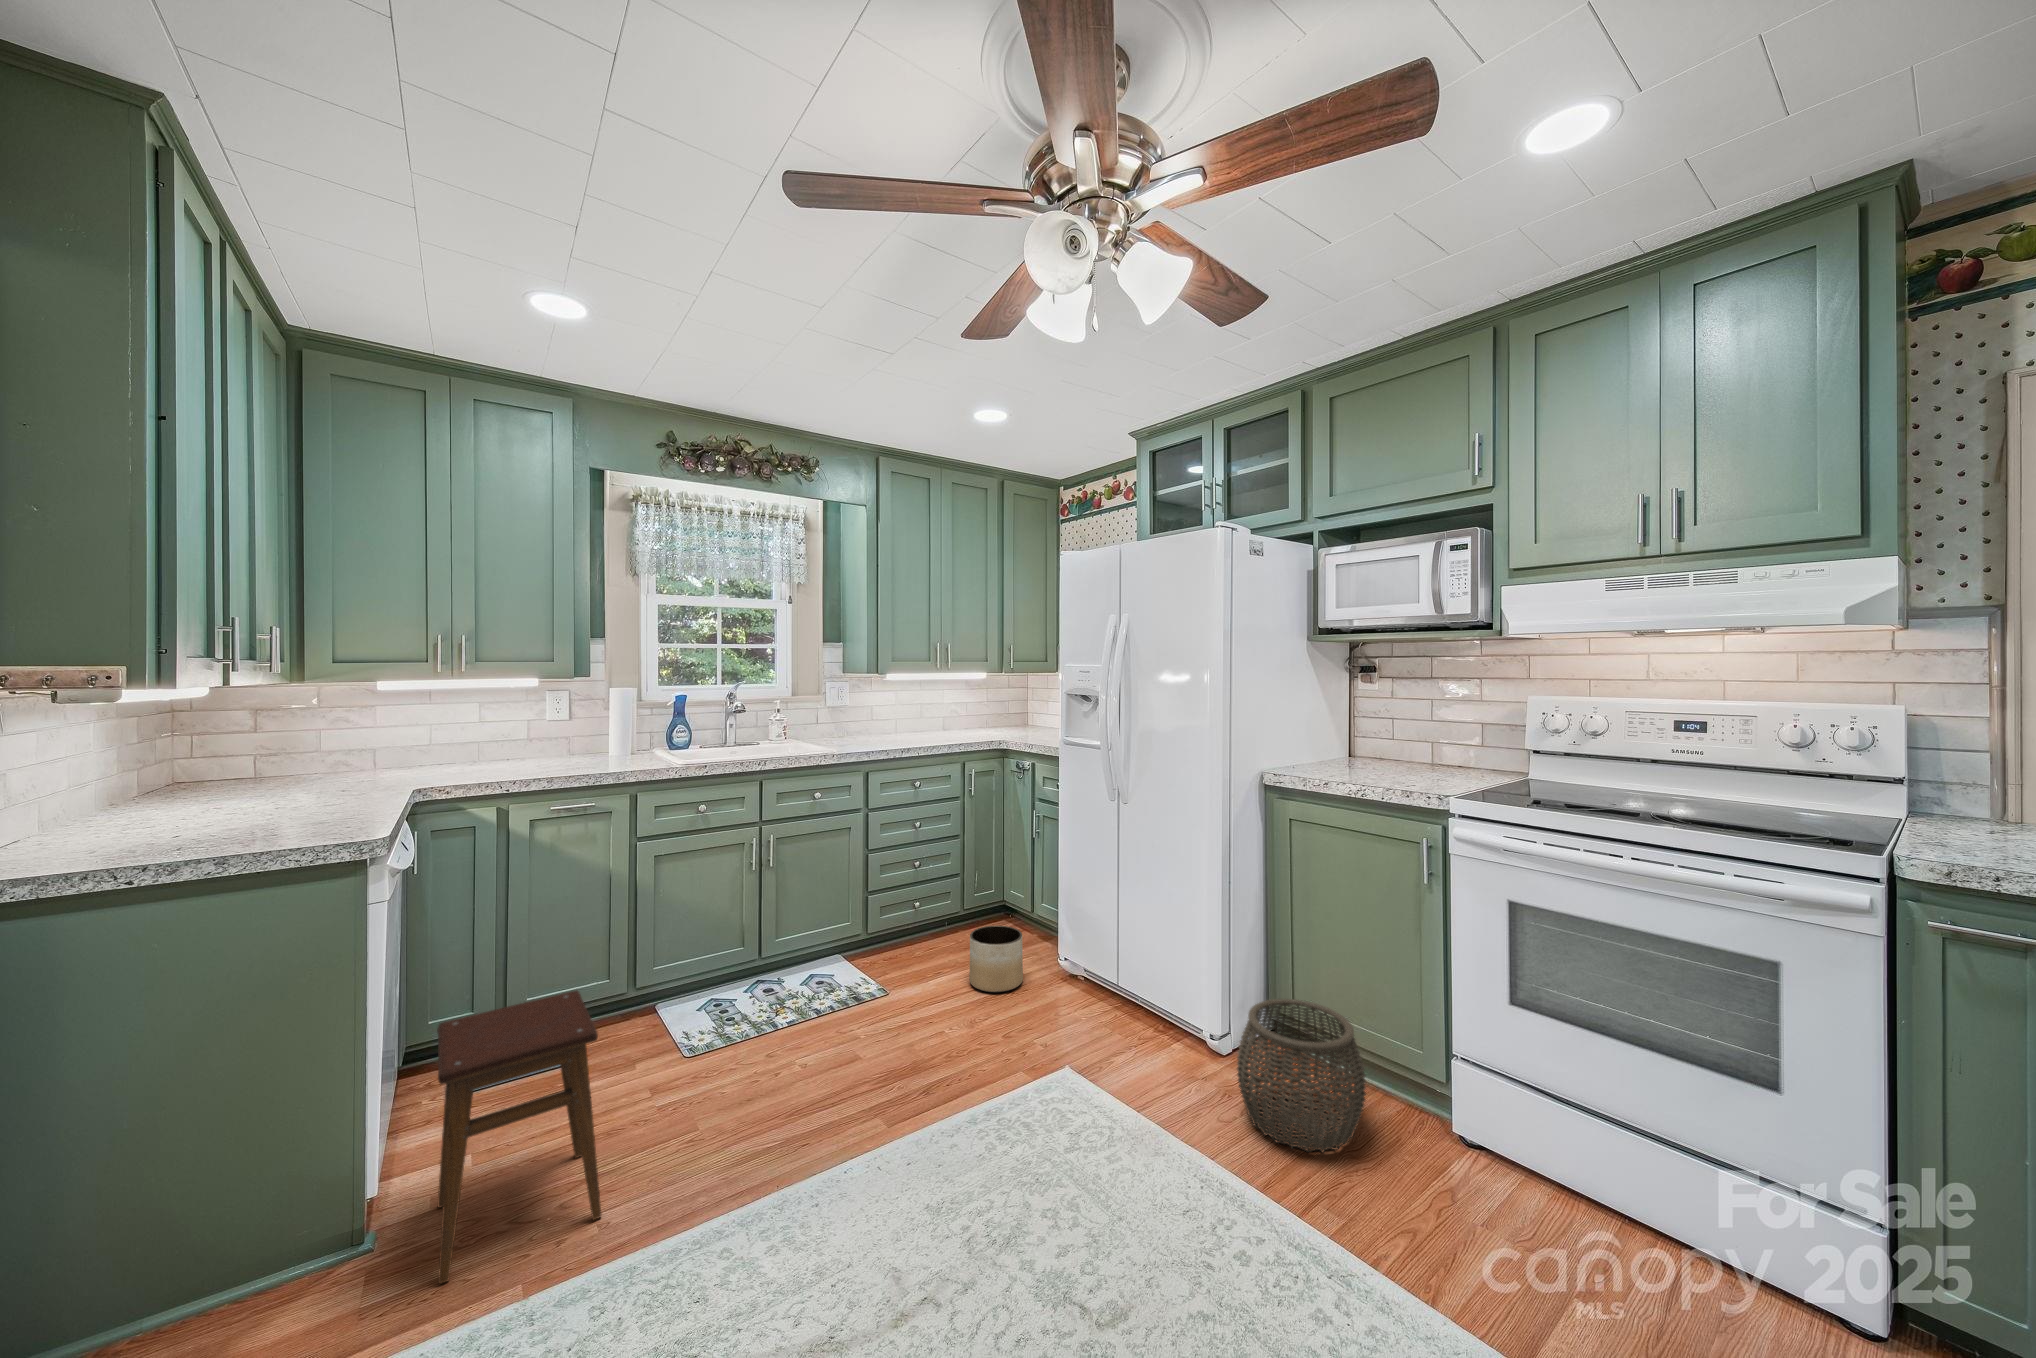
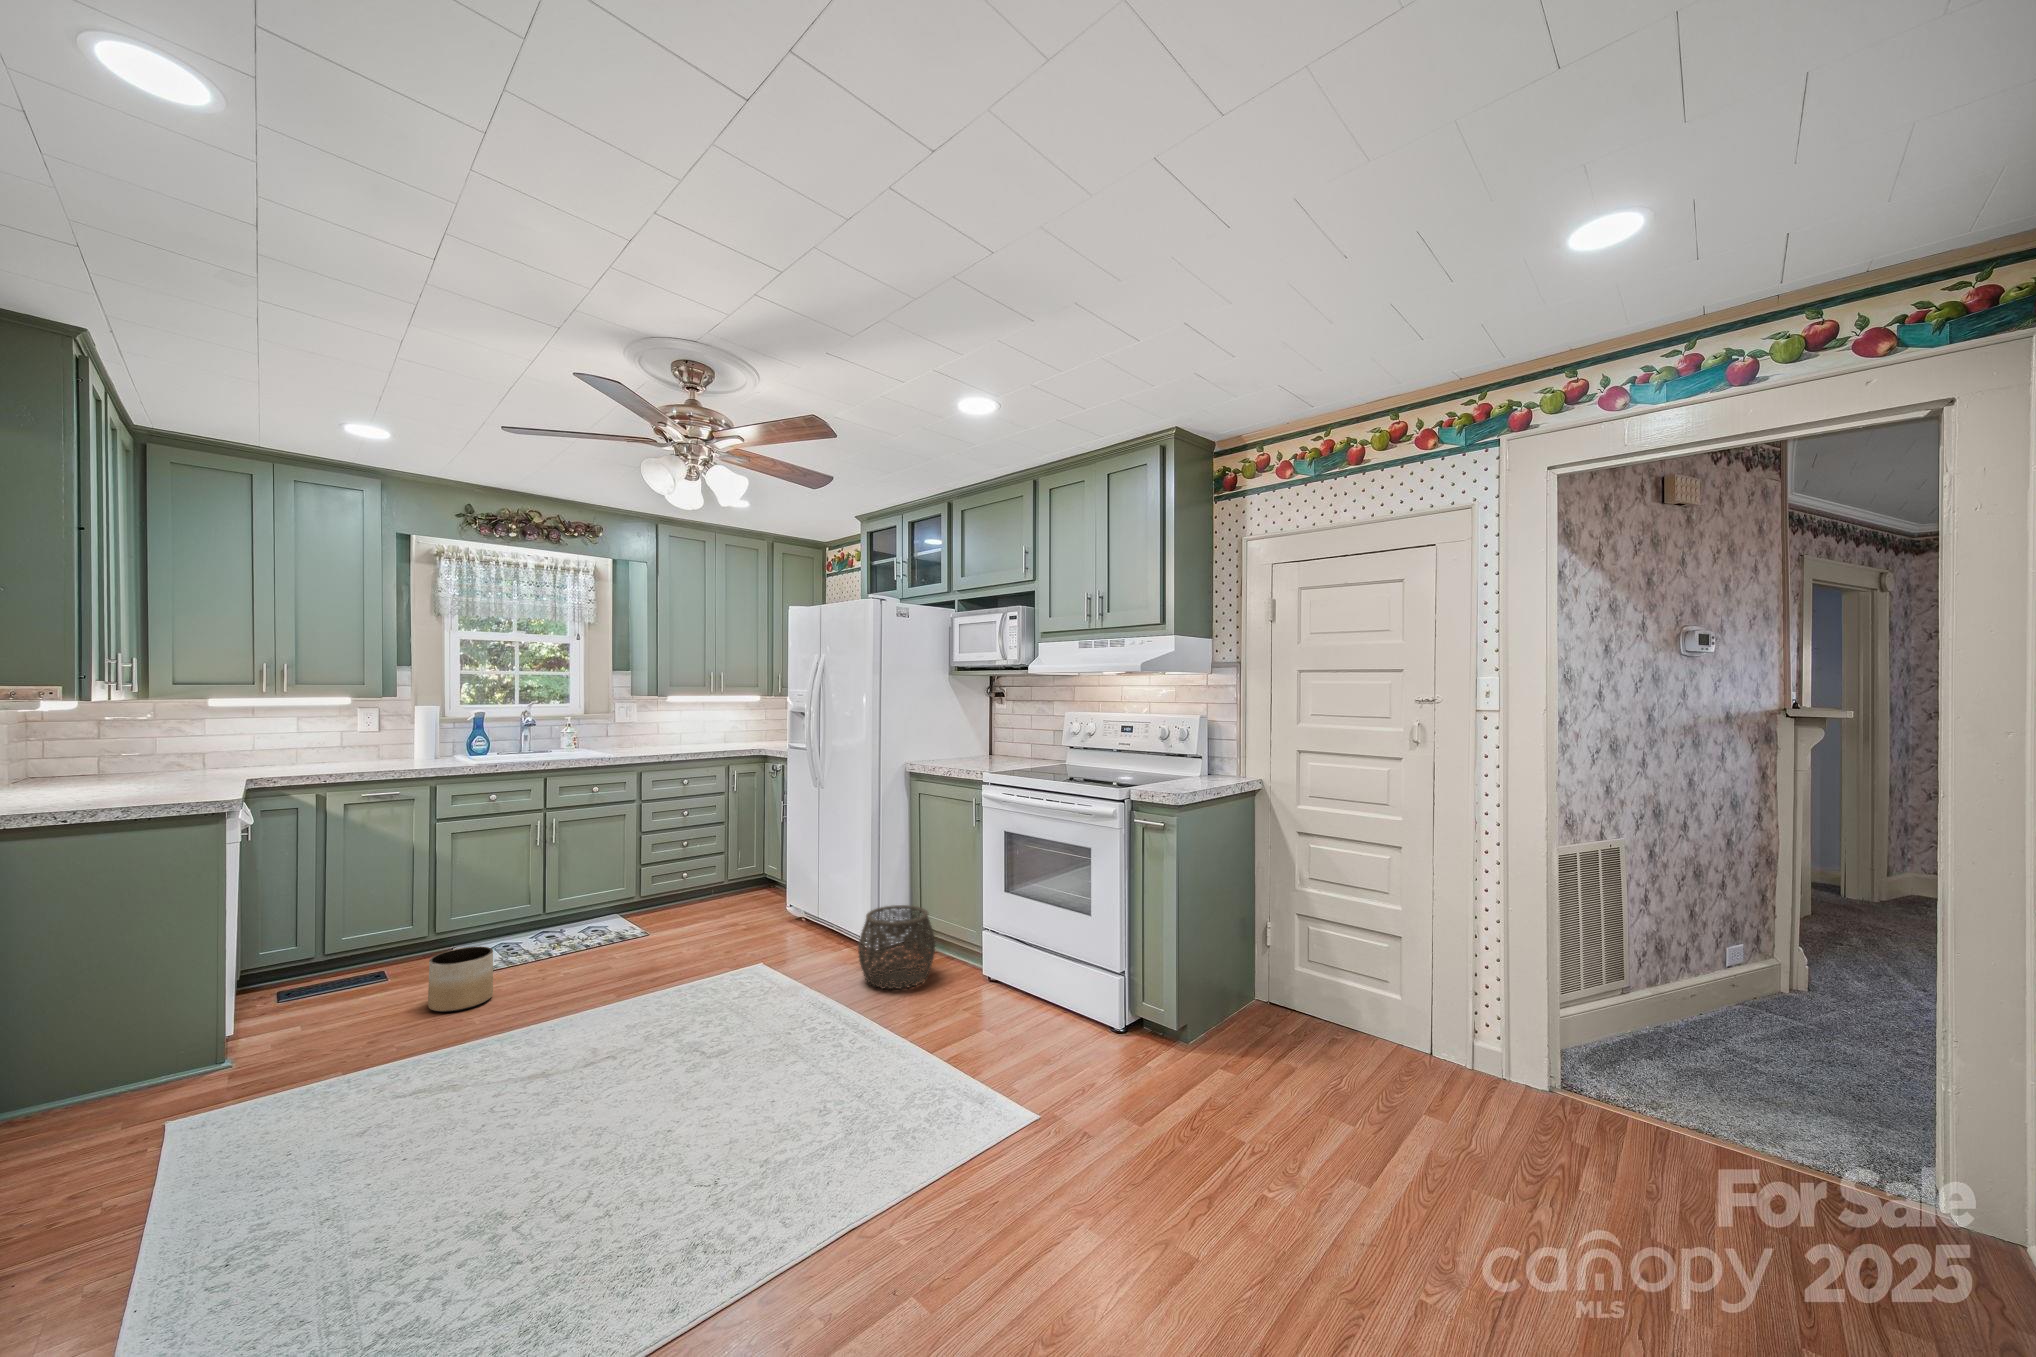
planter: present [969,926,1023,993] -> present [428,947,493,1012]
stool: present [437,990,601,1284] -> none [286,908,408,1073]

